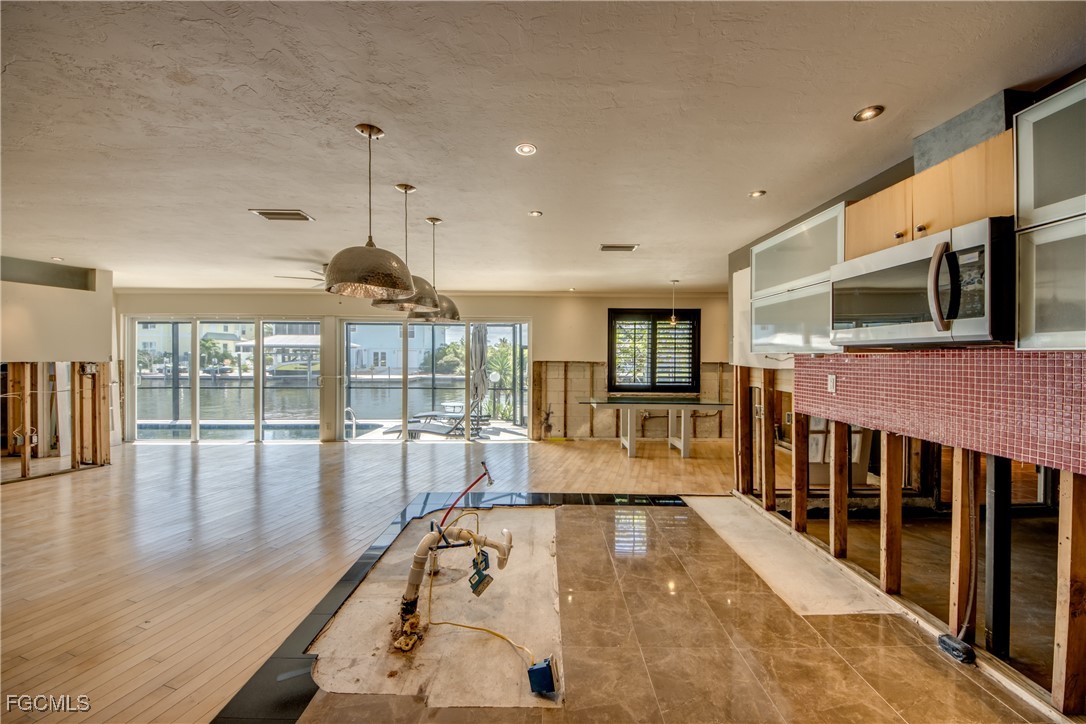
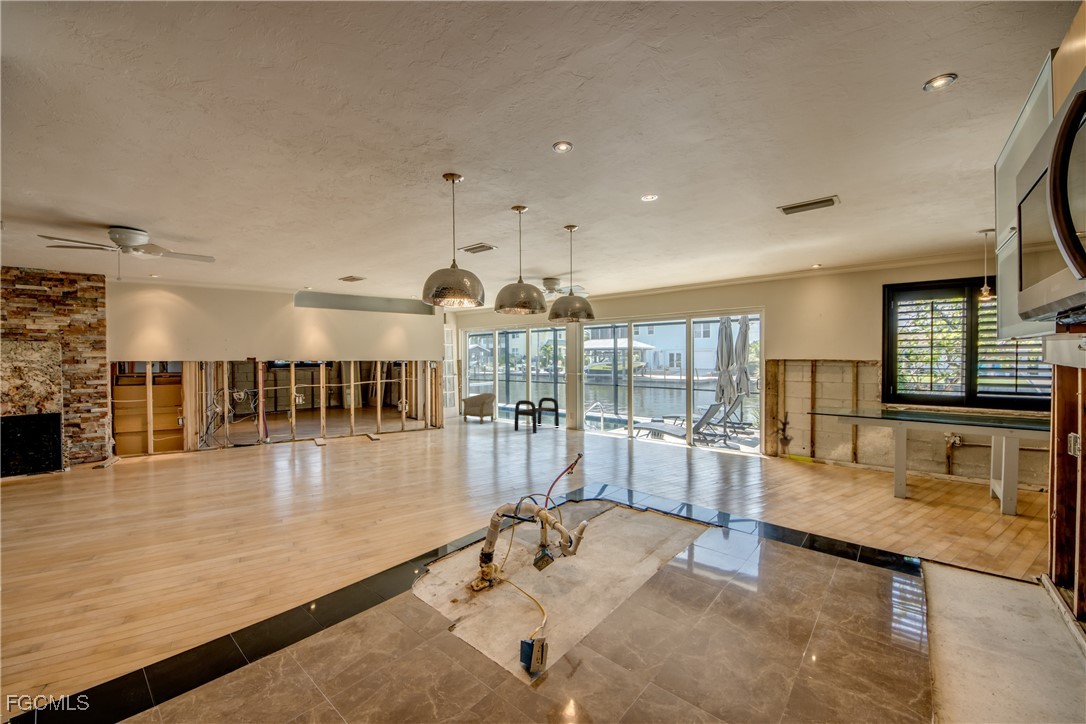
armchair: none [134,405,201,451] -> present [462,393,496,424]
bench: none [246,406,308,452] -> present [514,398,559,433]

